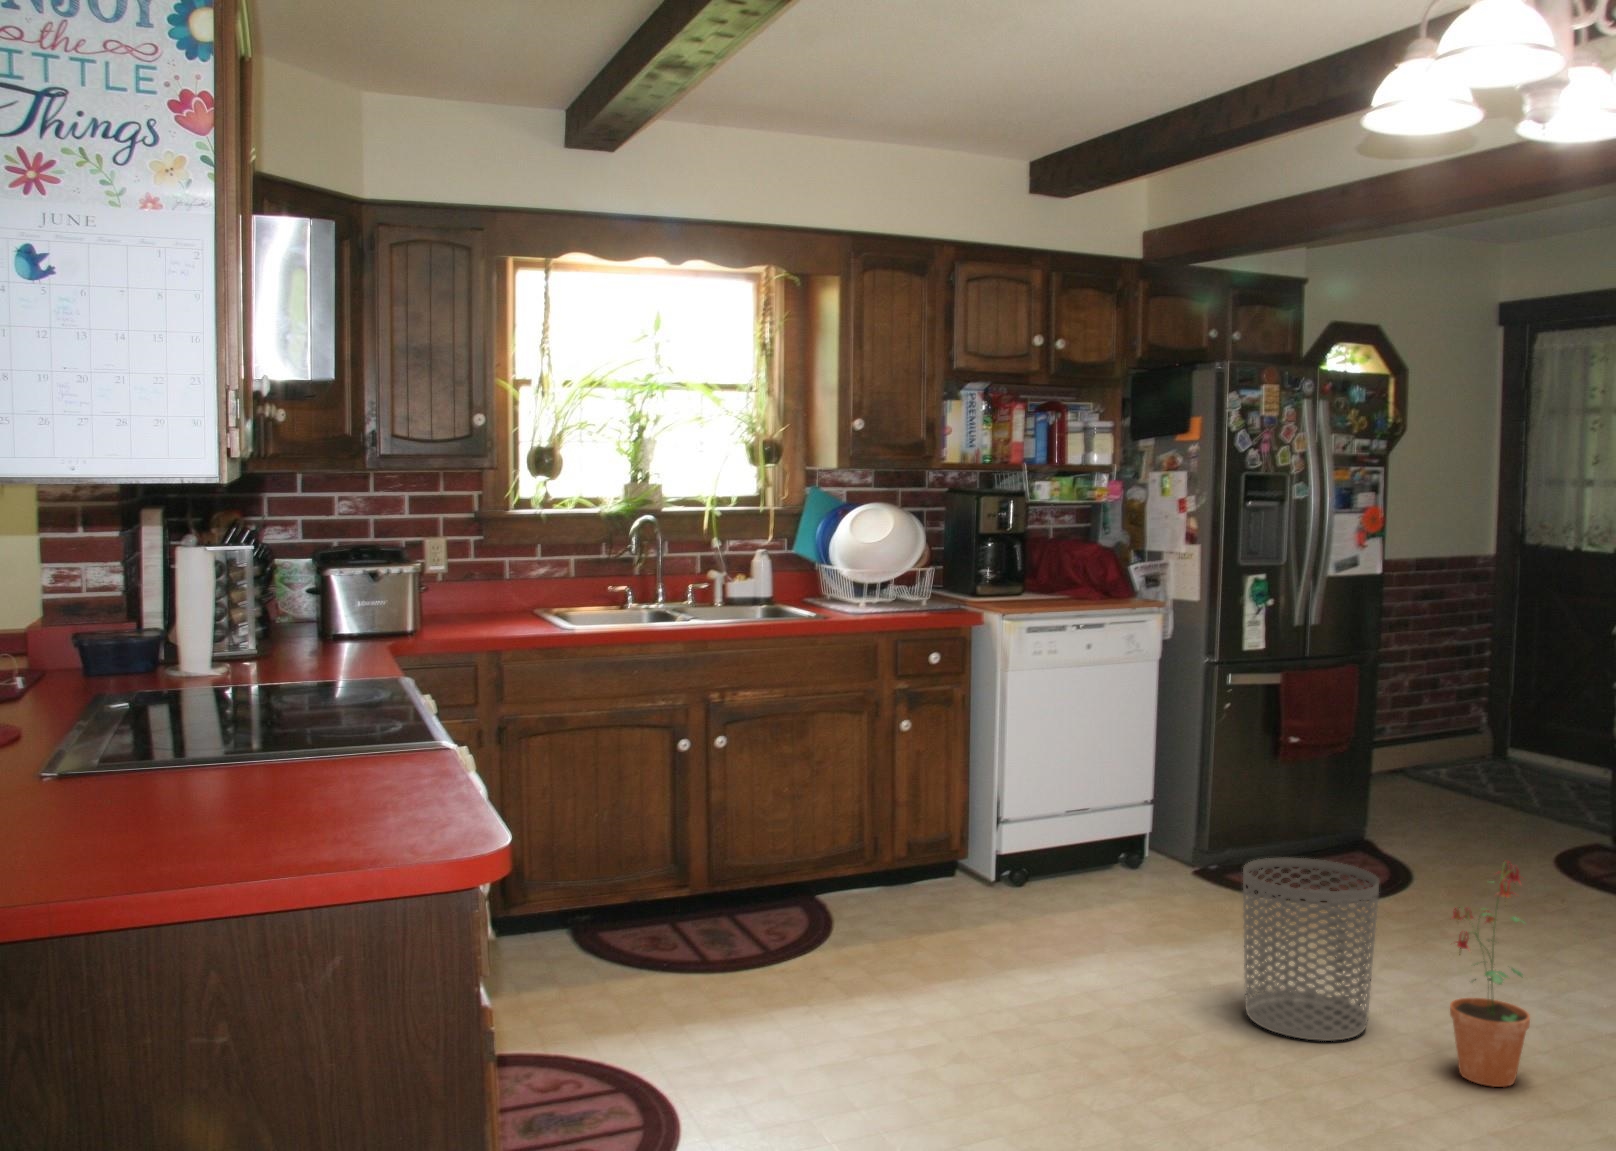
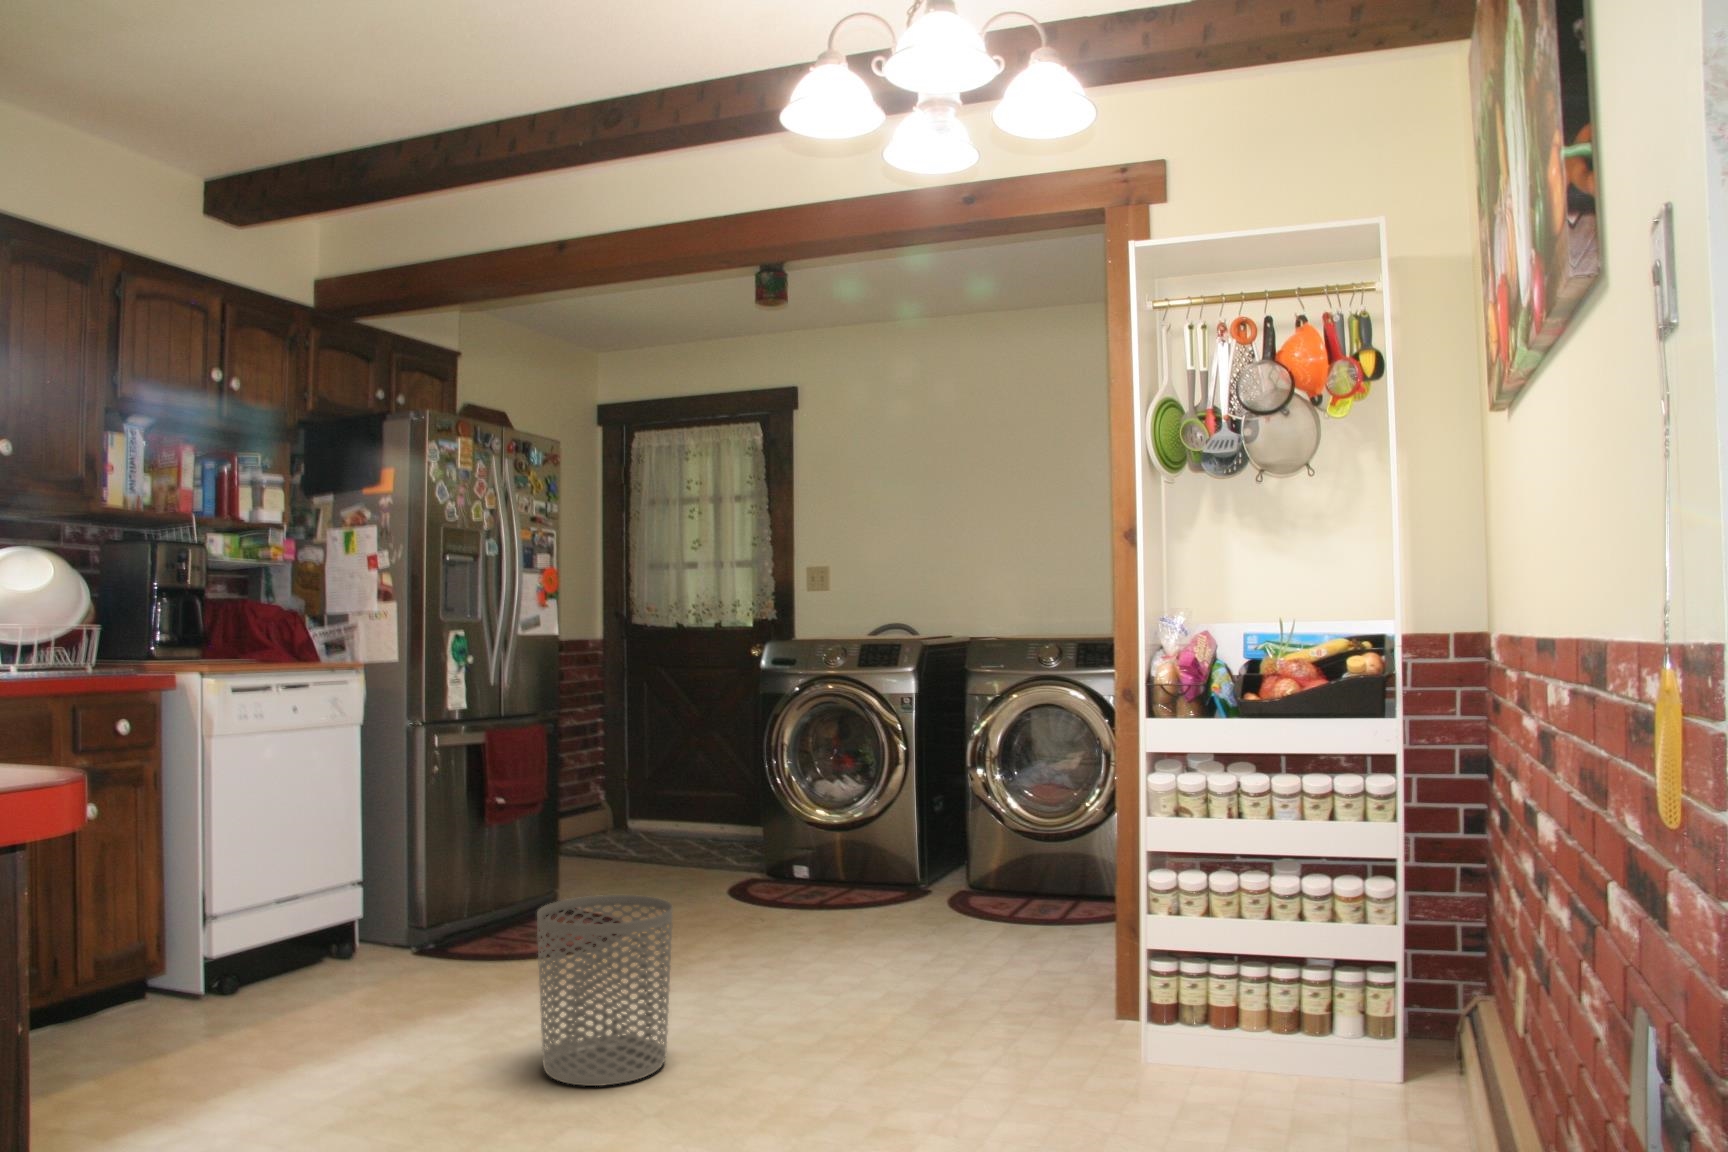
potted plant: present [1450,861,1530,1087] -> none [741,860,825,1080]

